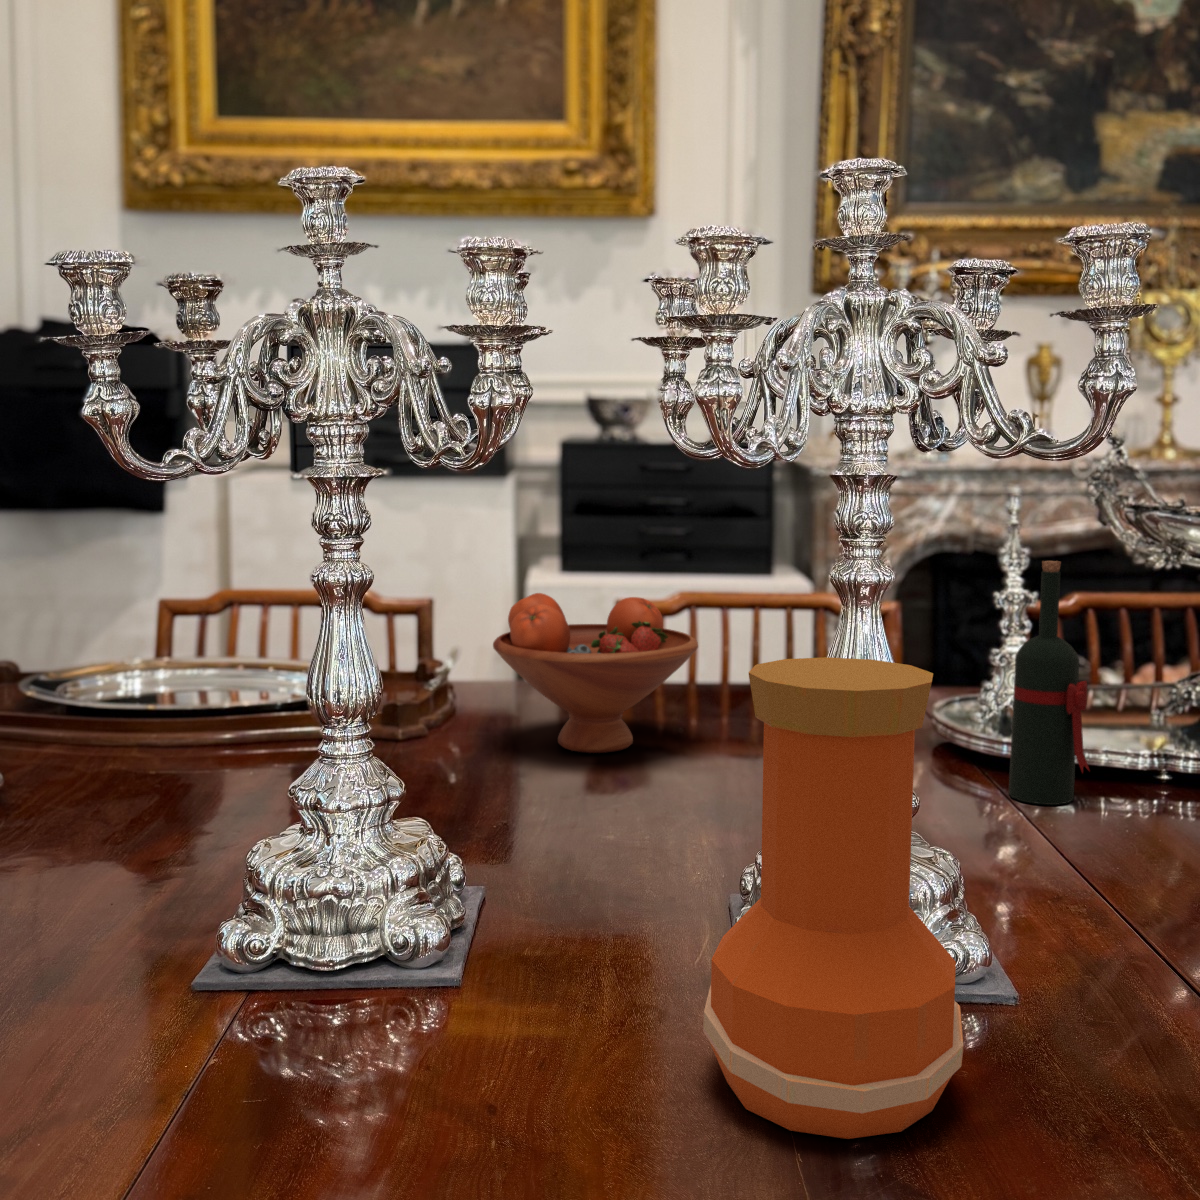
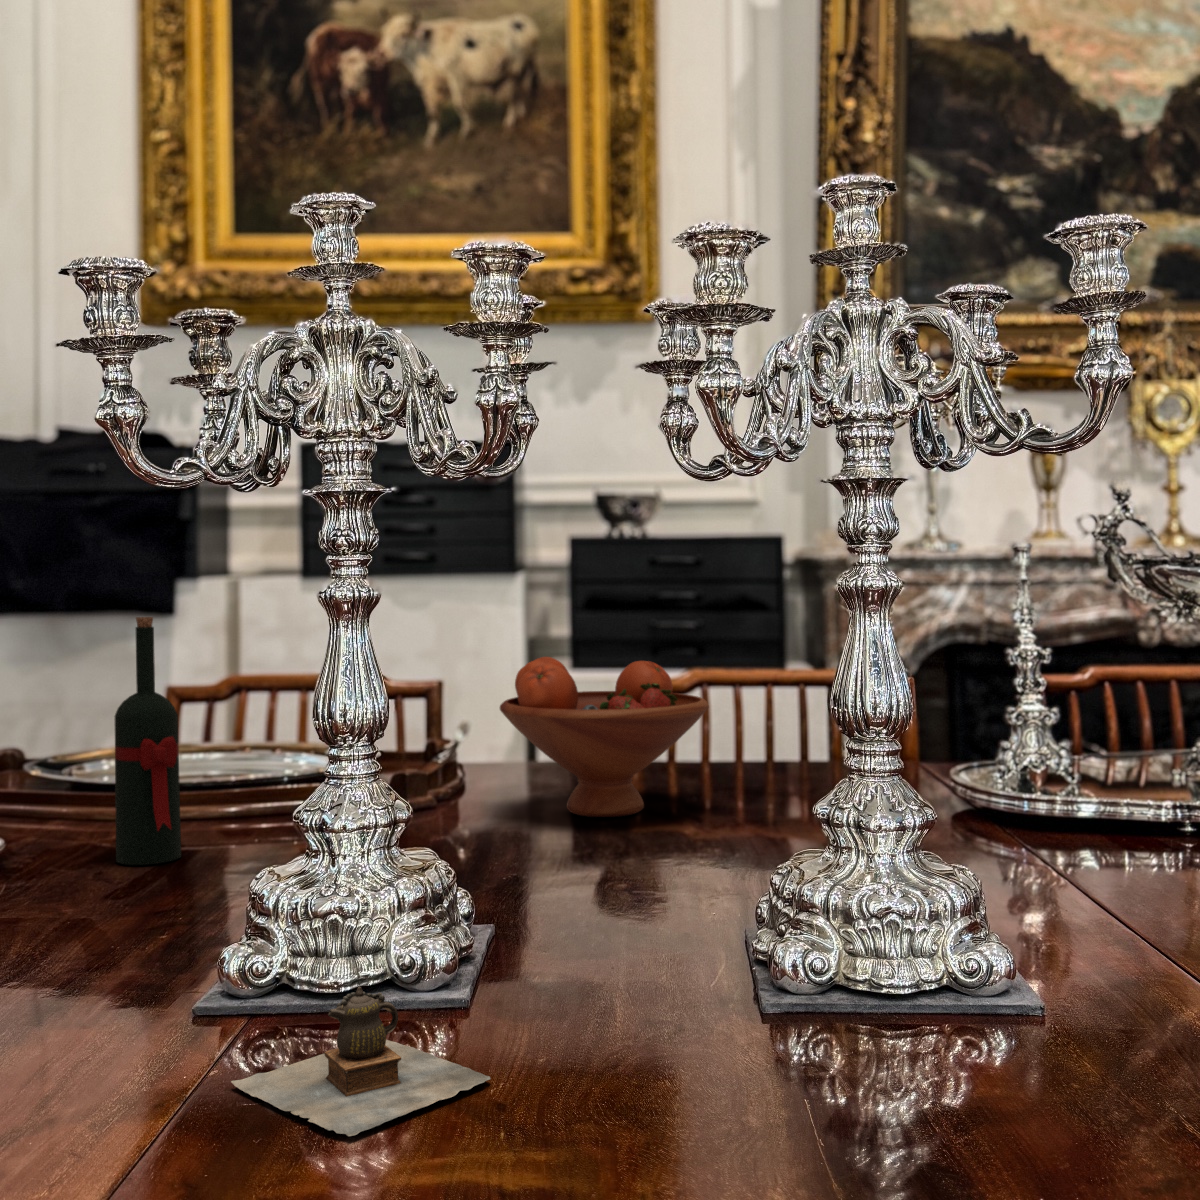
wine bottle: present [1009,561,1089,805] -> present [115,617,181,865]
vase: present [703,657,963,1139] -> none [719,641,989,1123]
teapot: none [231,993,482,1149] -> present [231,987,490,1136]

